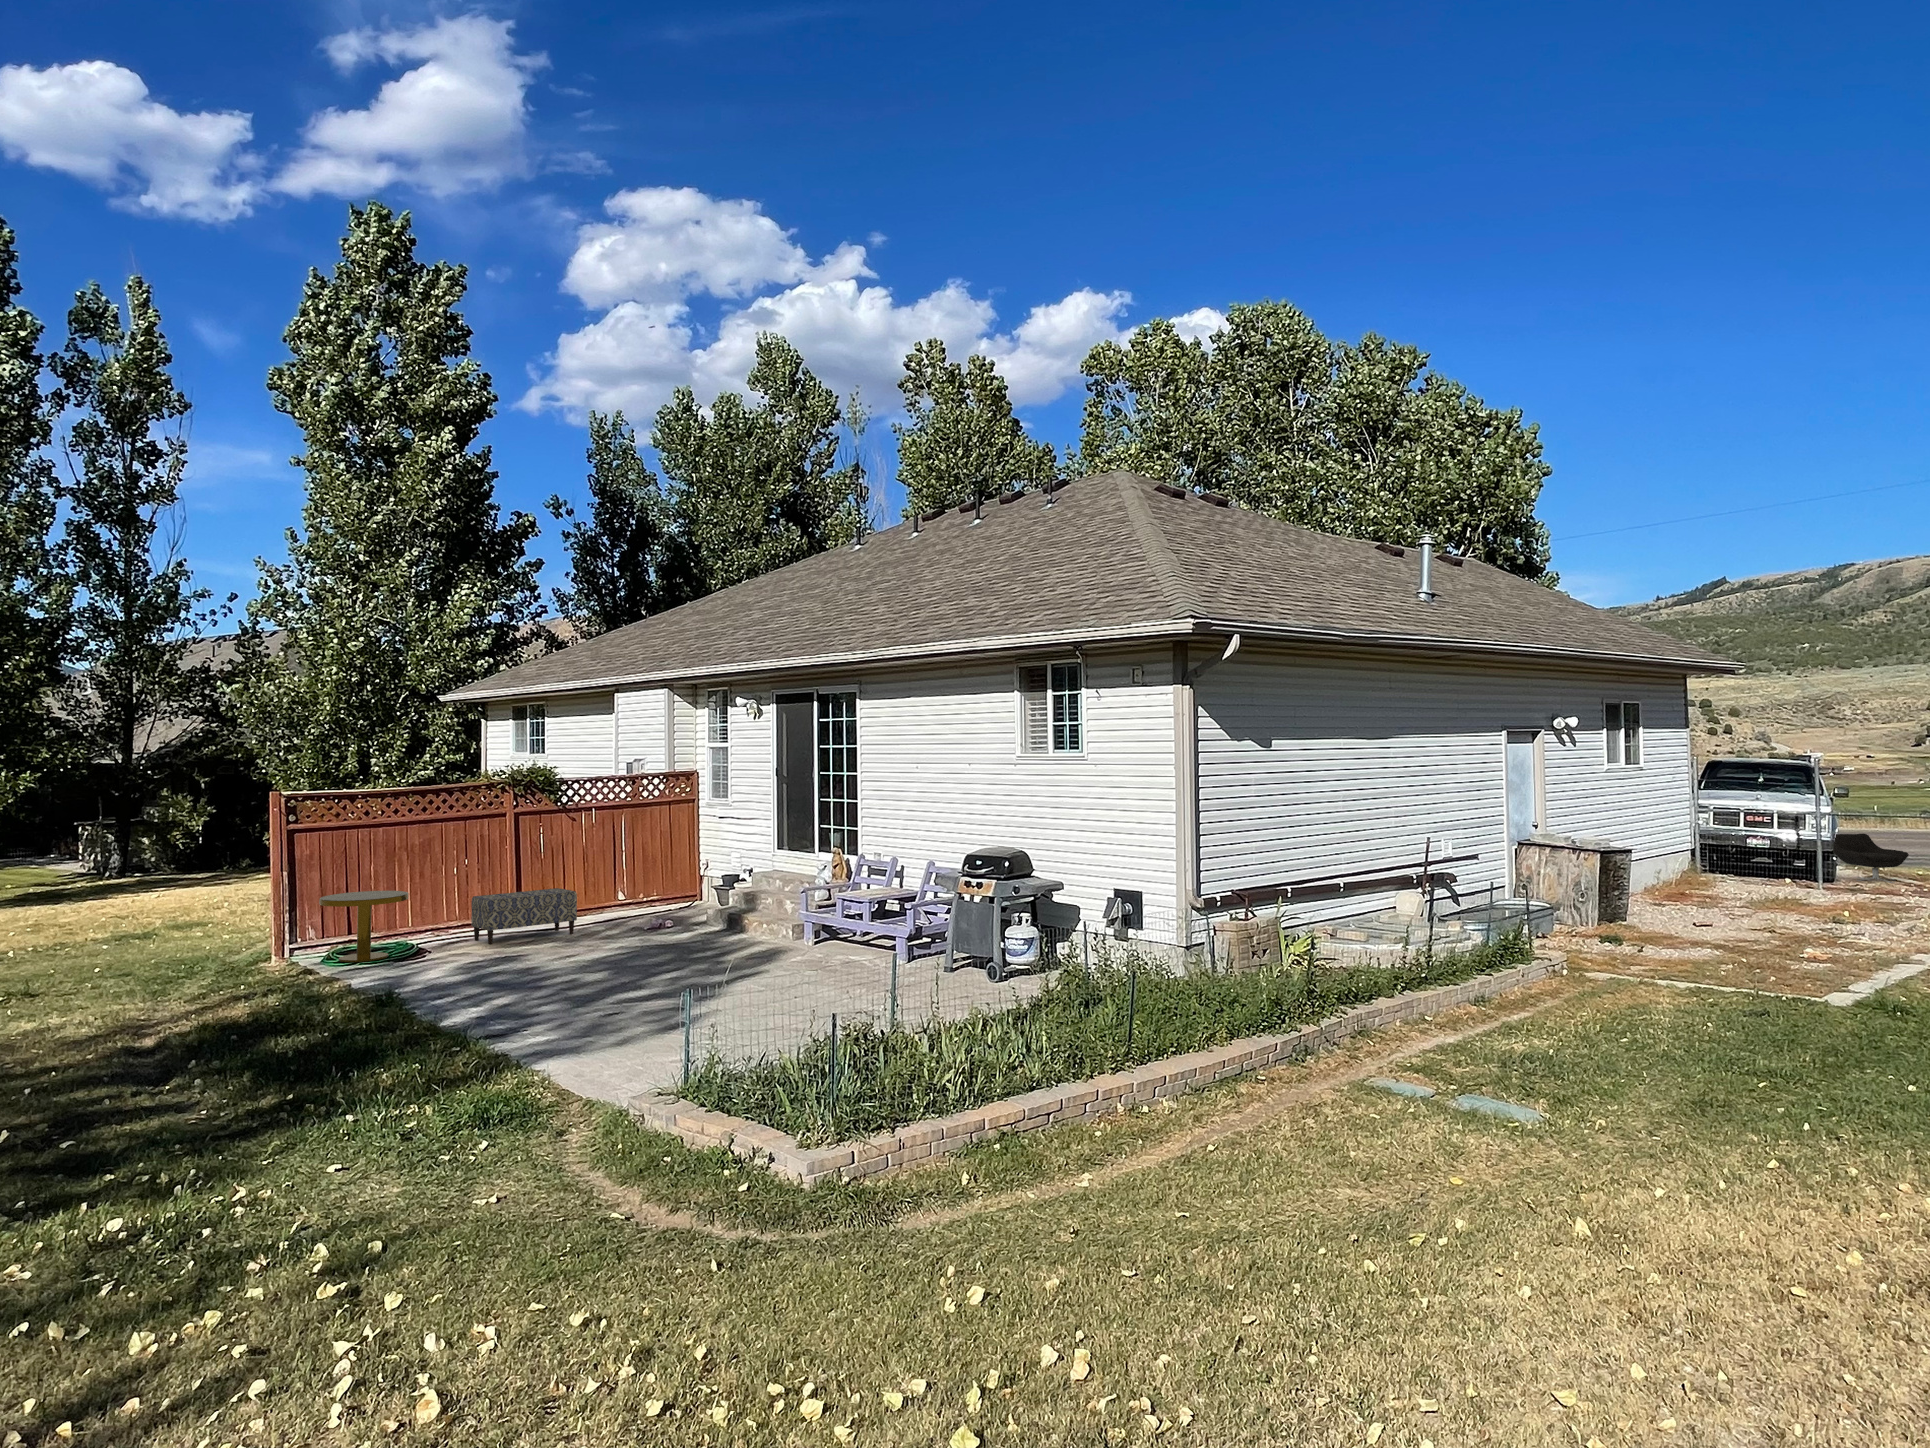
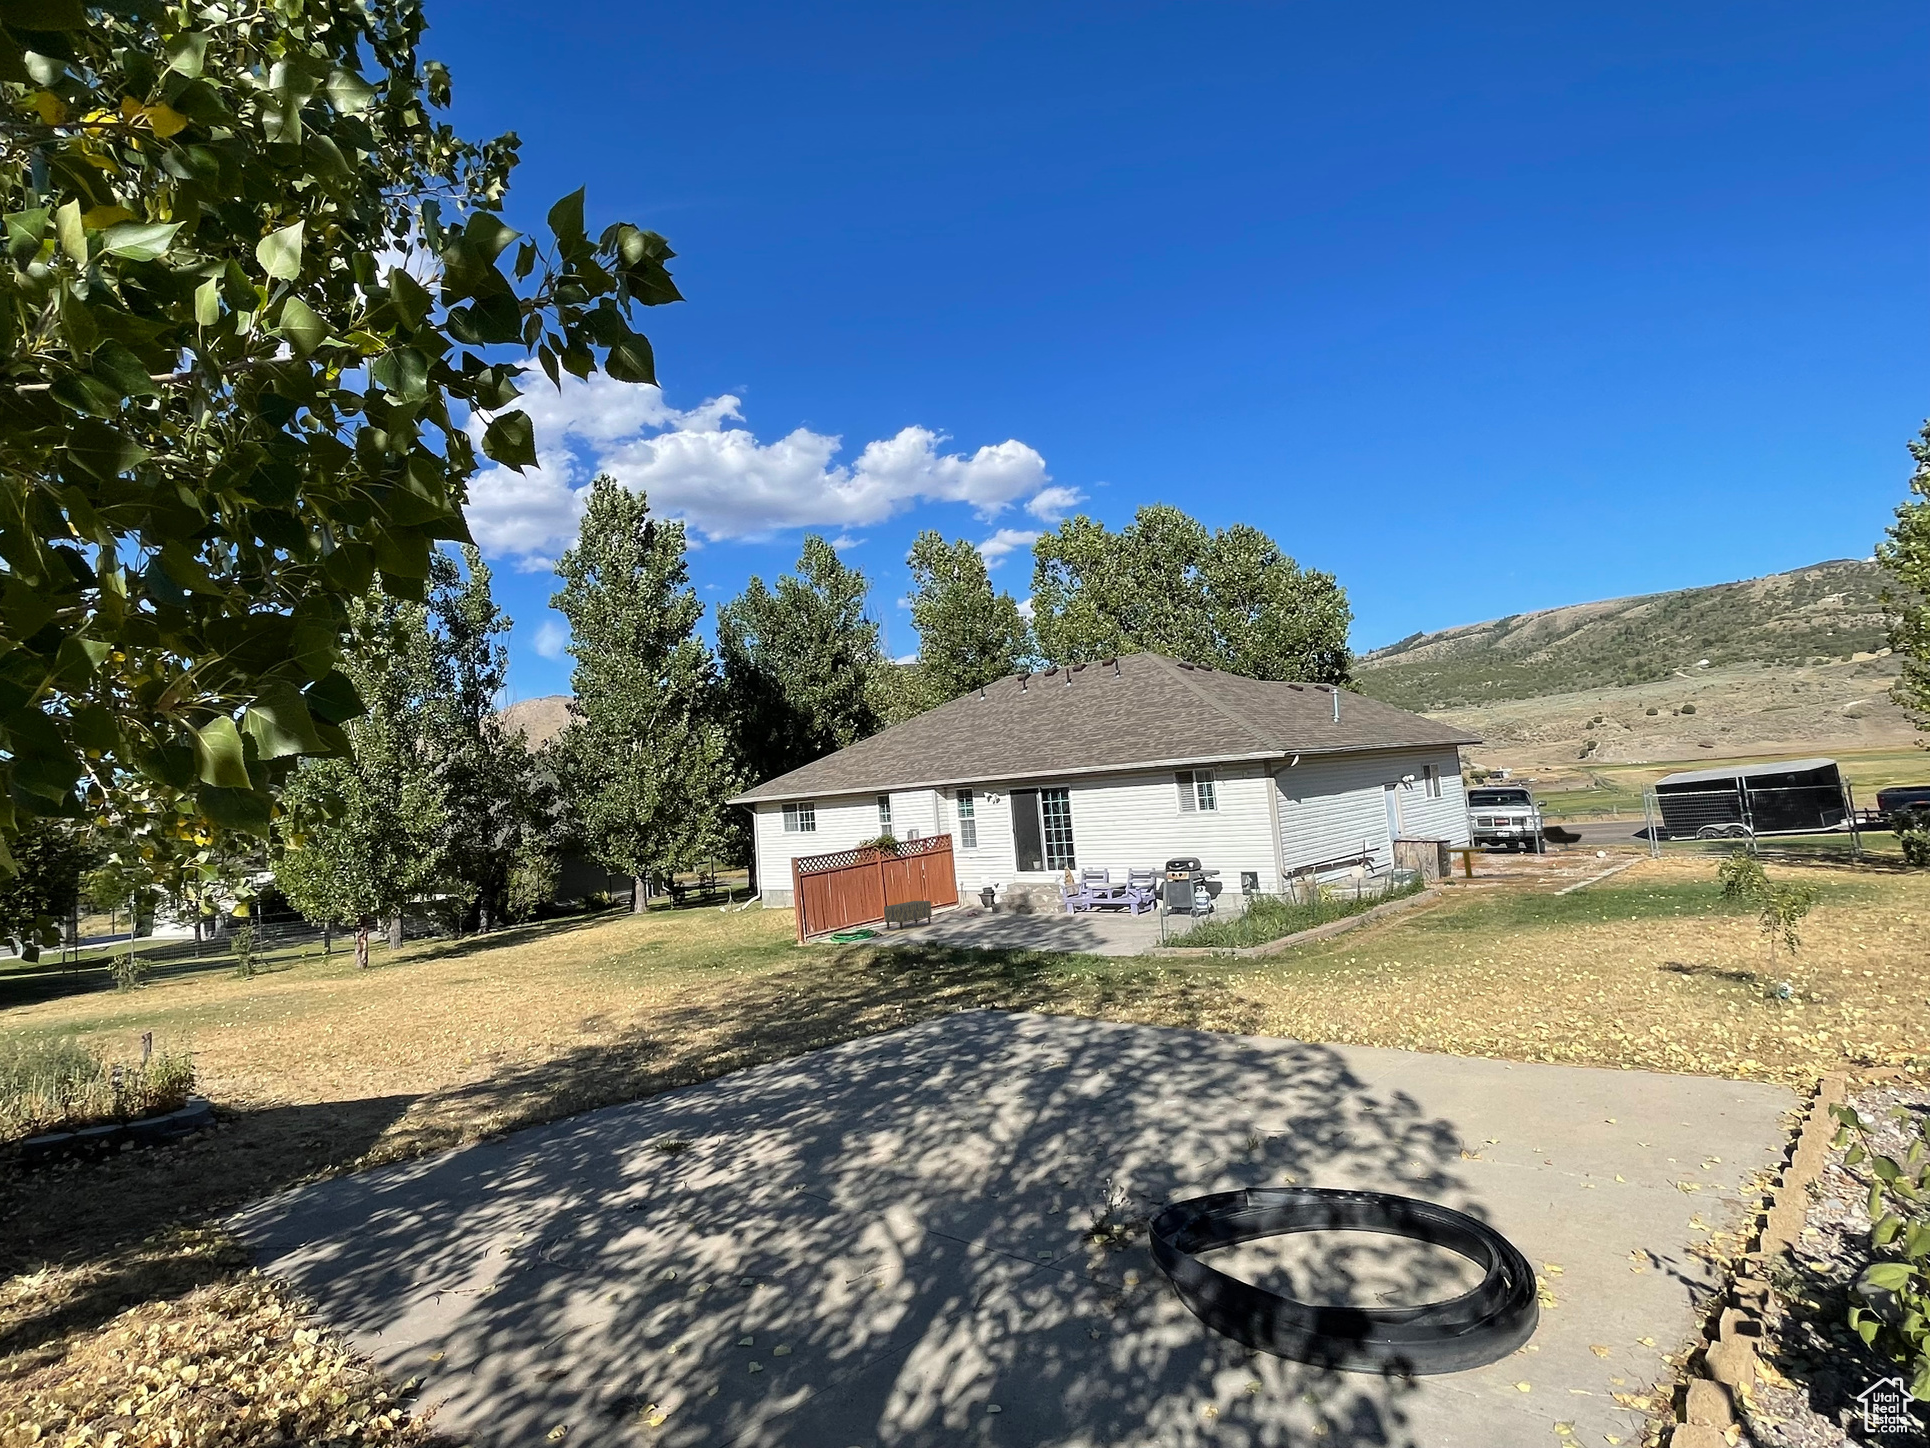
side table: present [319,891,408,962] -> present [1446,847,1486,878]

